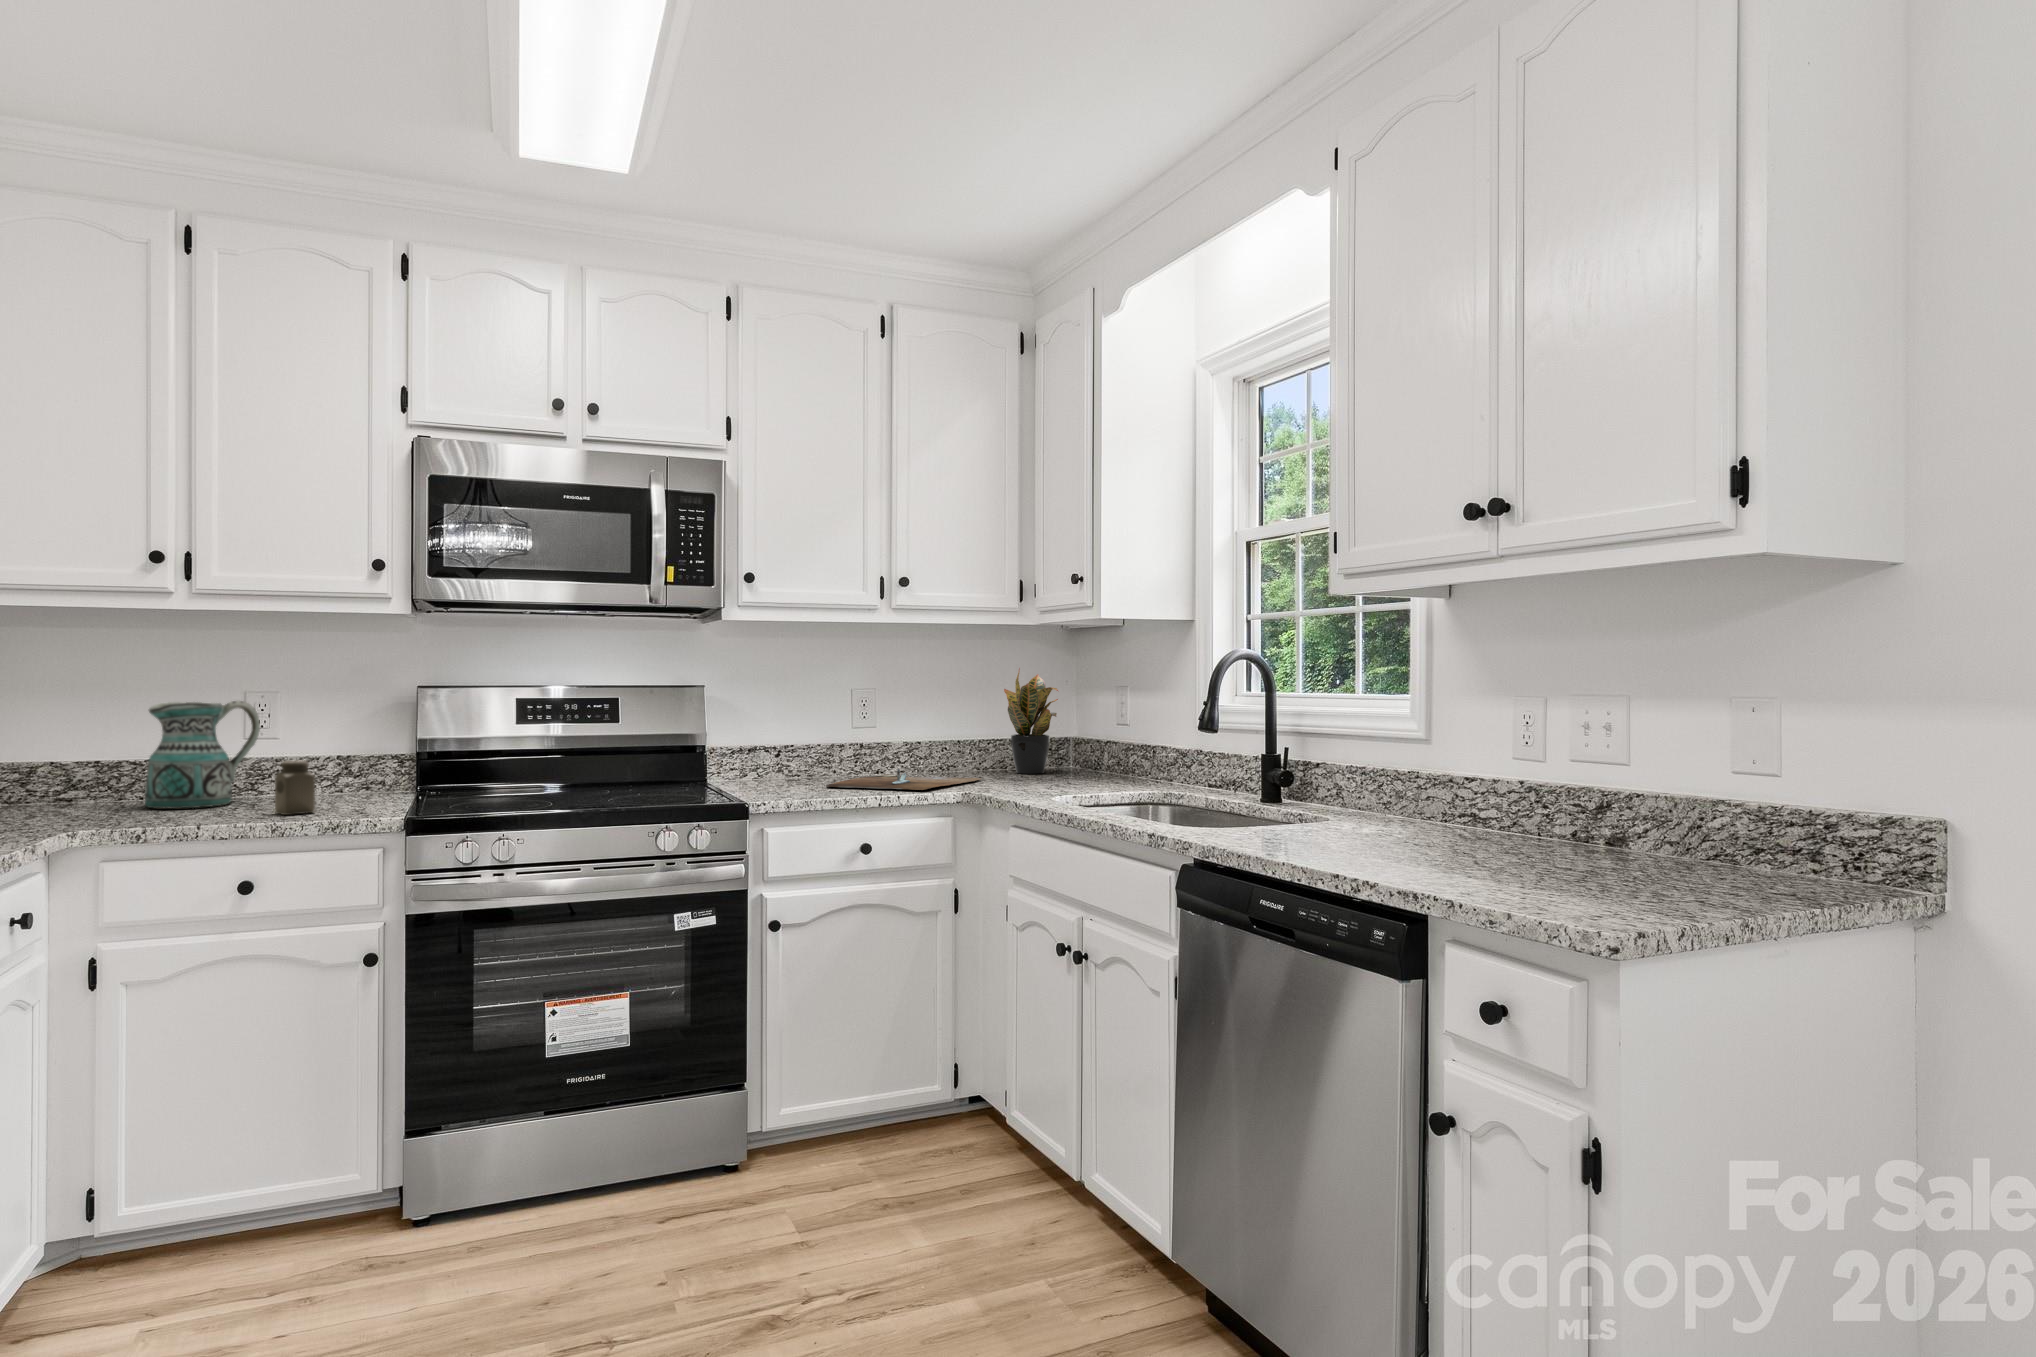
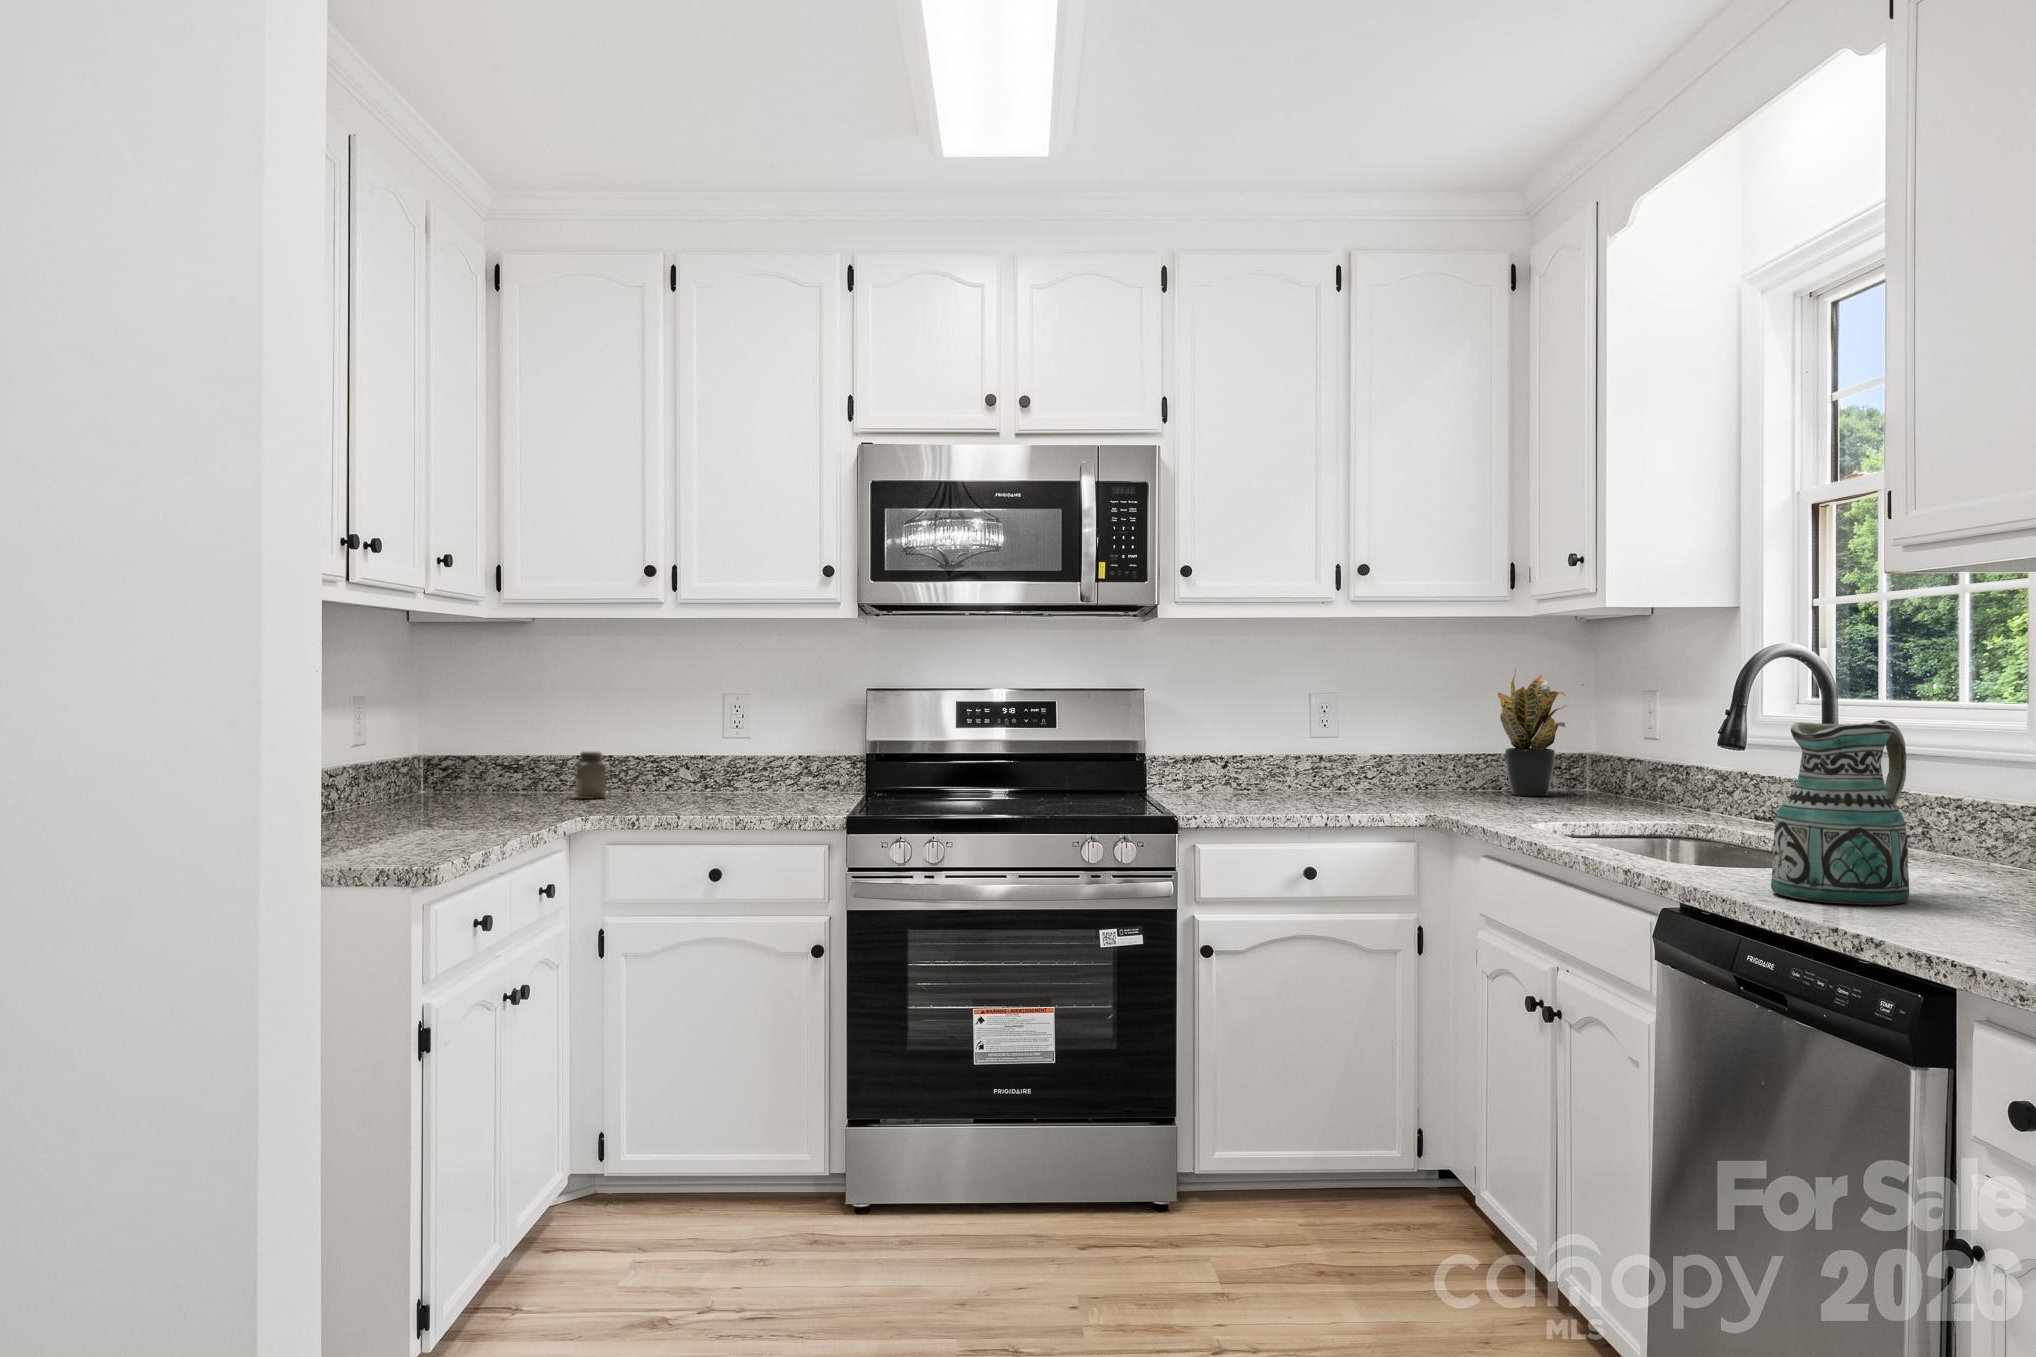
ceramic pitcher: present [145,701,260,808] -> present [1771,720,1909,905]
salt shaker: present [275,760,315,815] -> present [576,751,606,799]
cutting board: present [827,769,980,790] -> none [1275,785,1464,810]

